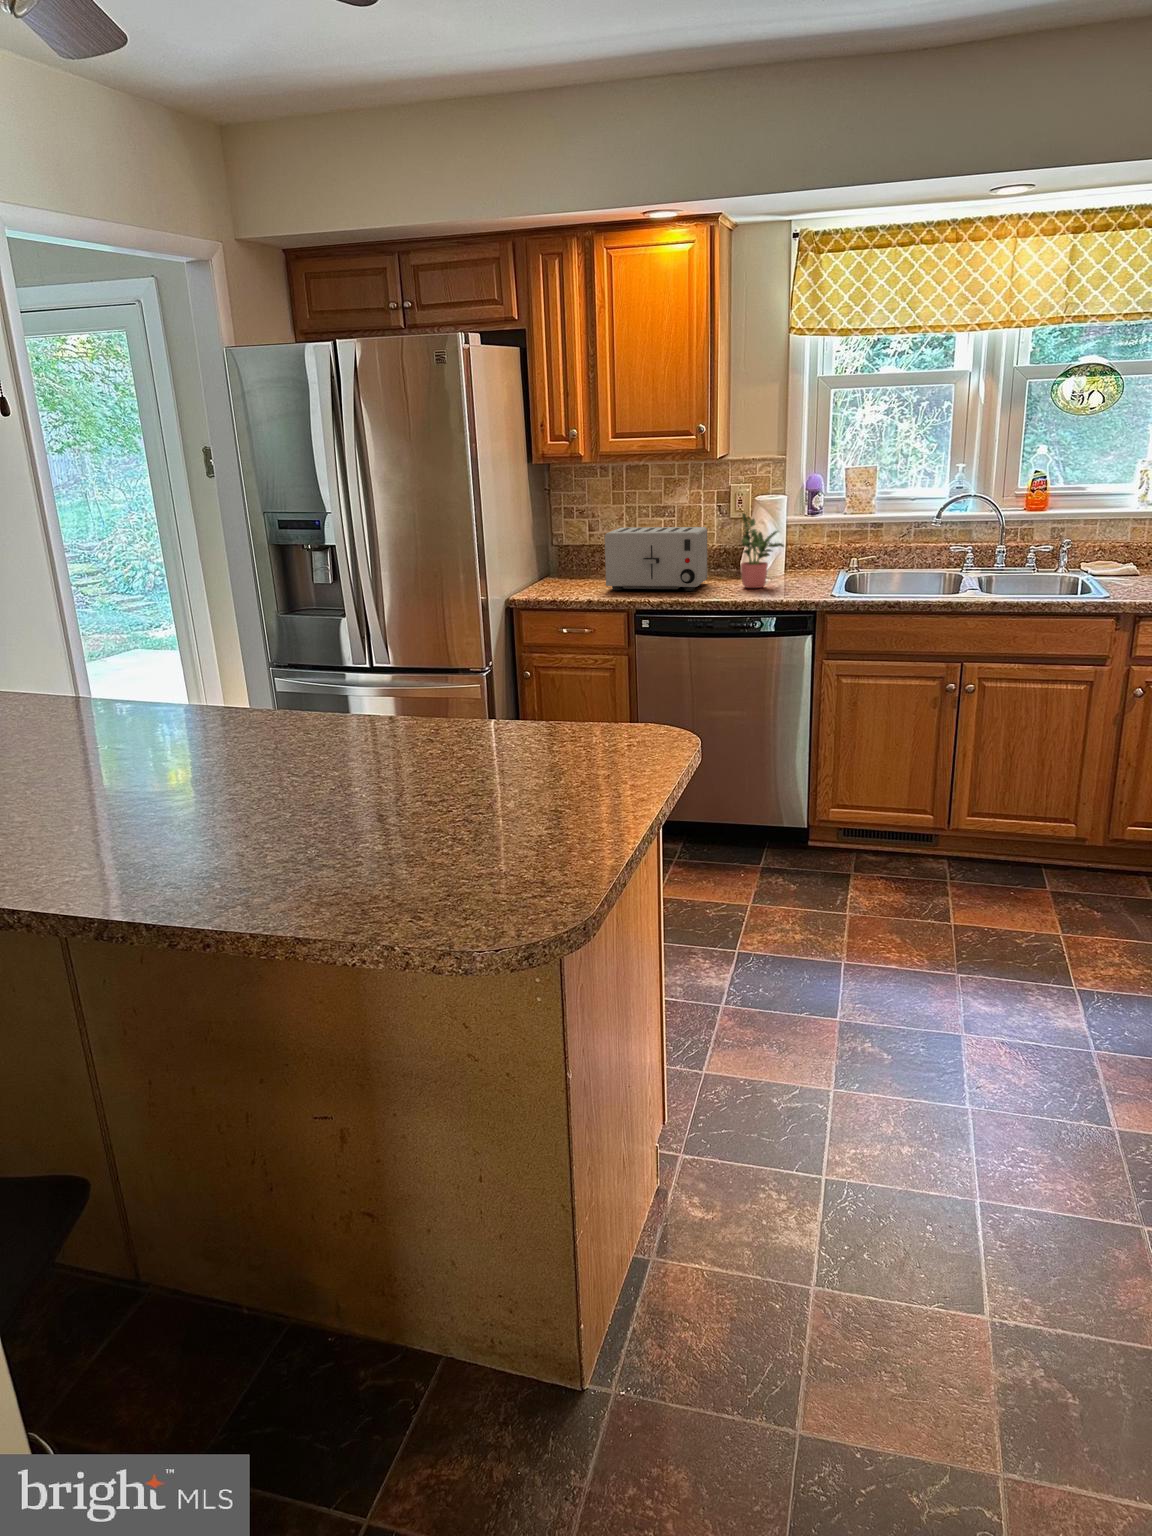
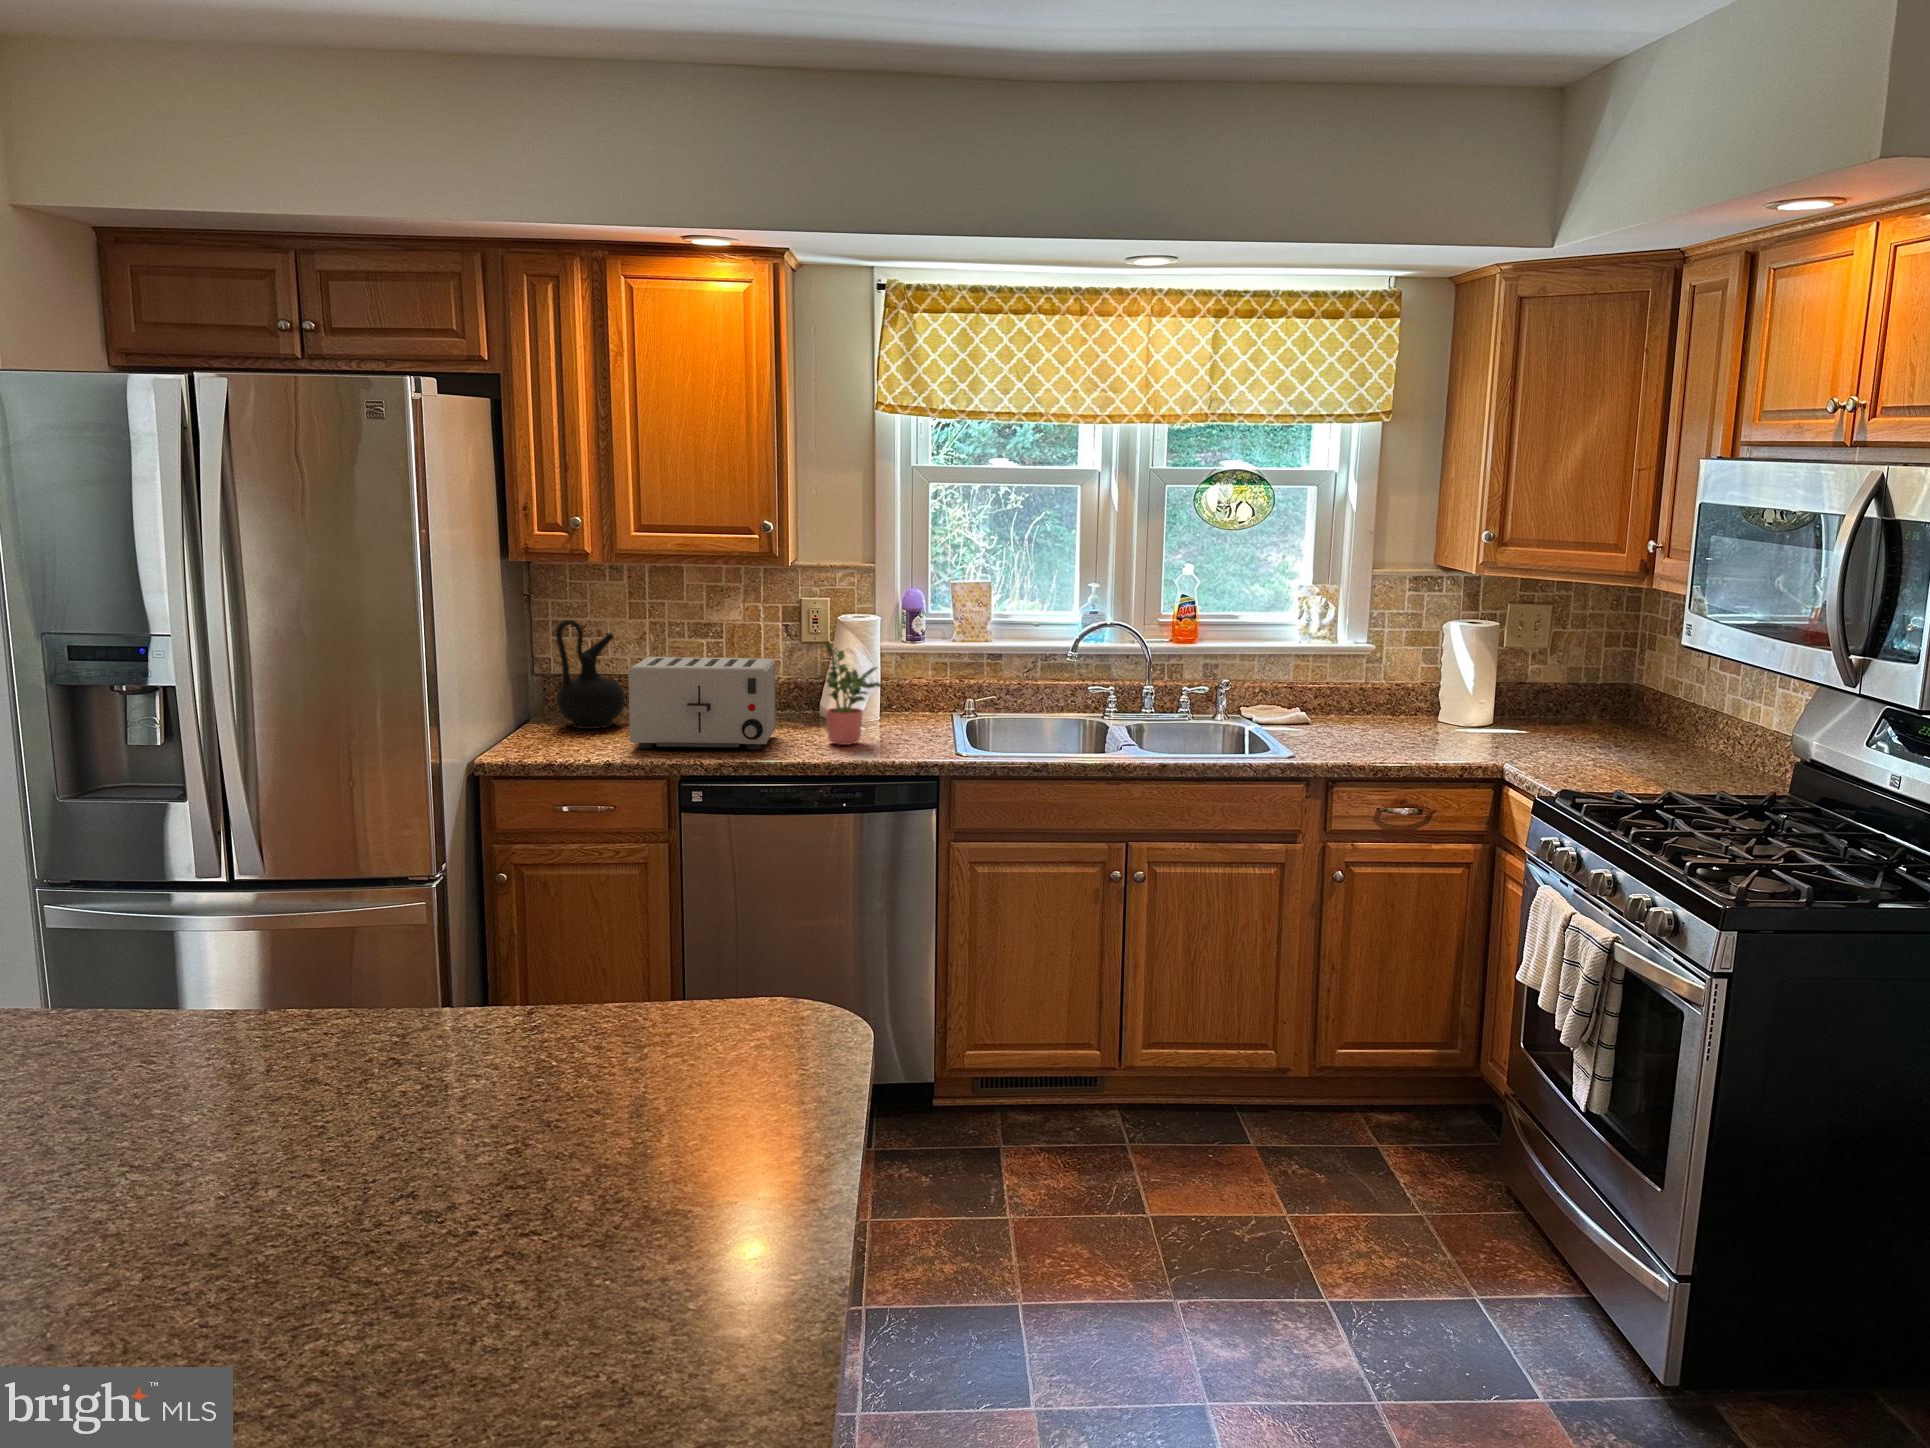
ceramic jug: none [562,503,607,580] -> present [556,620,625,729]

